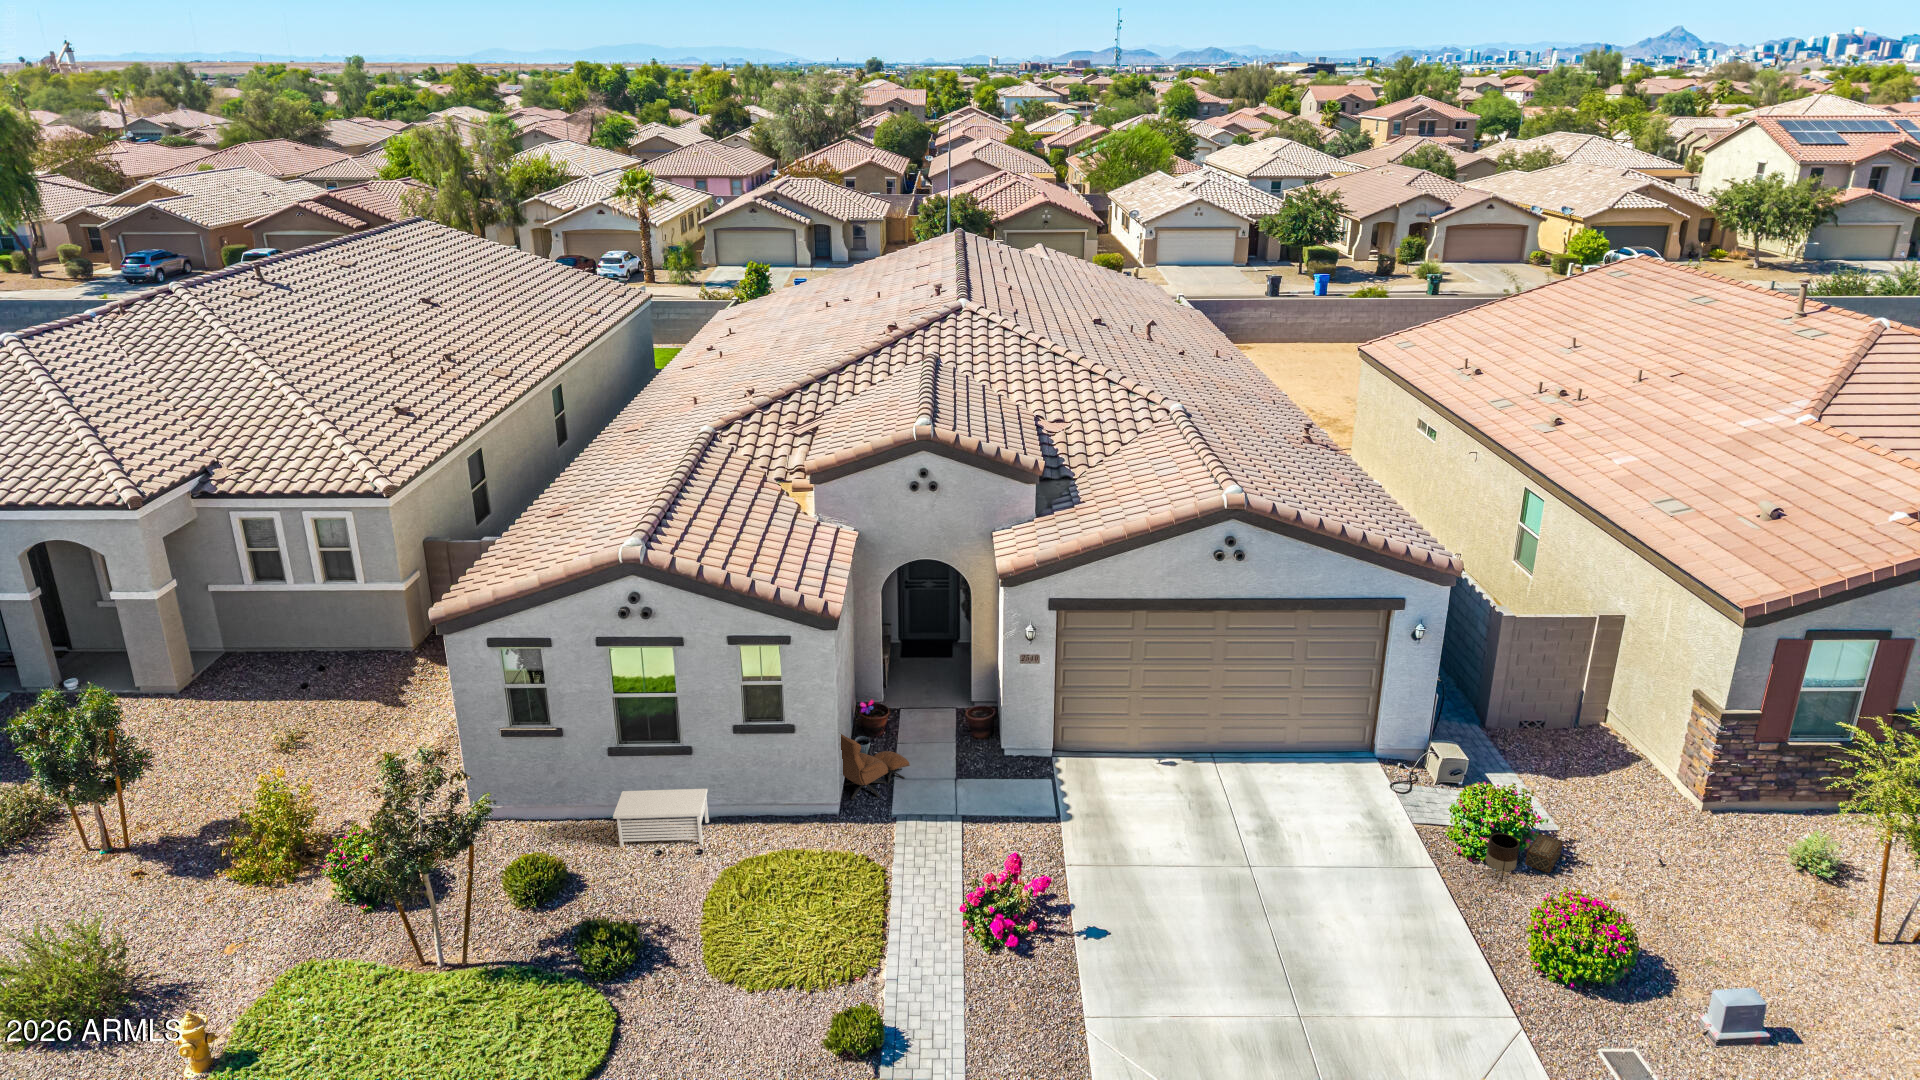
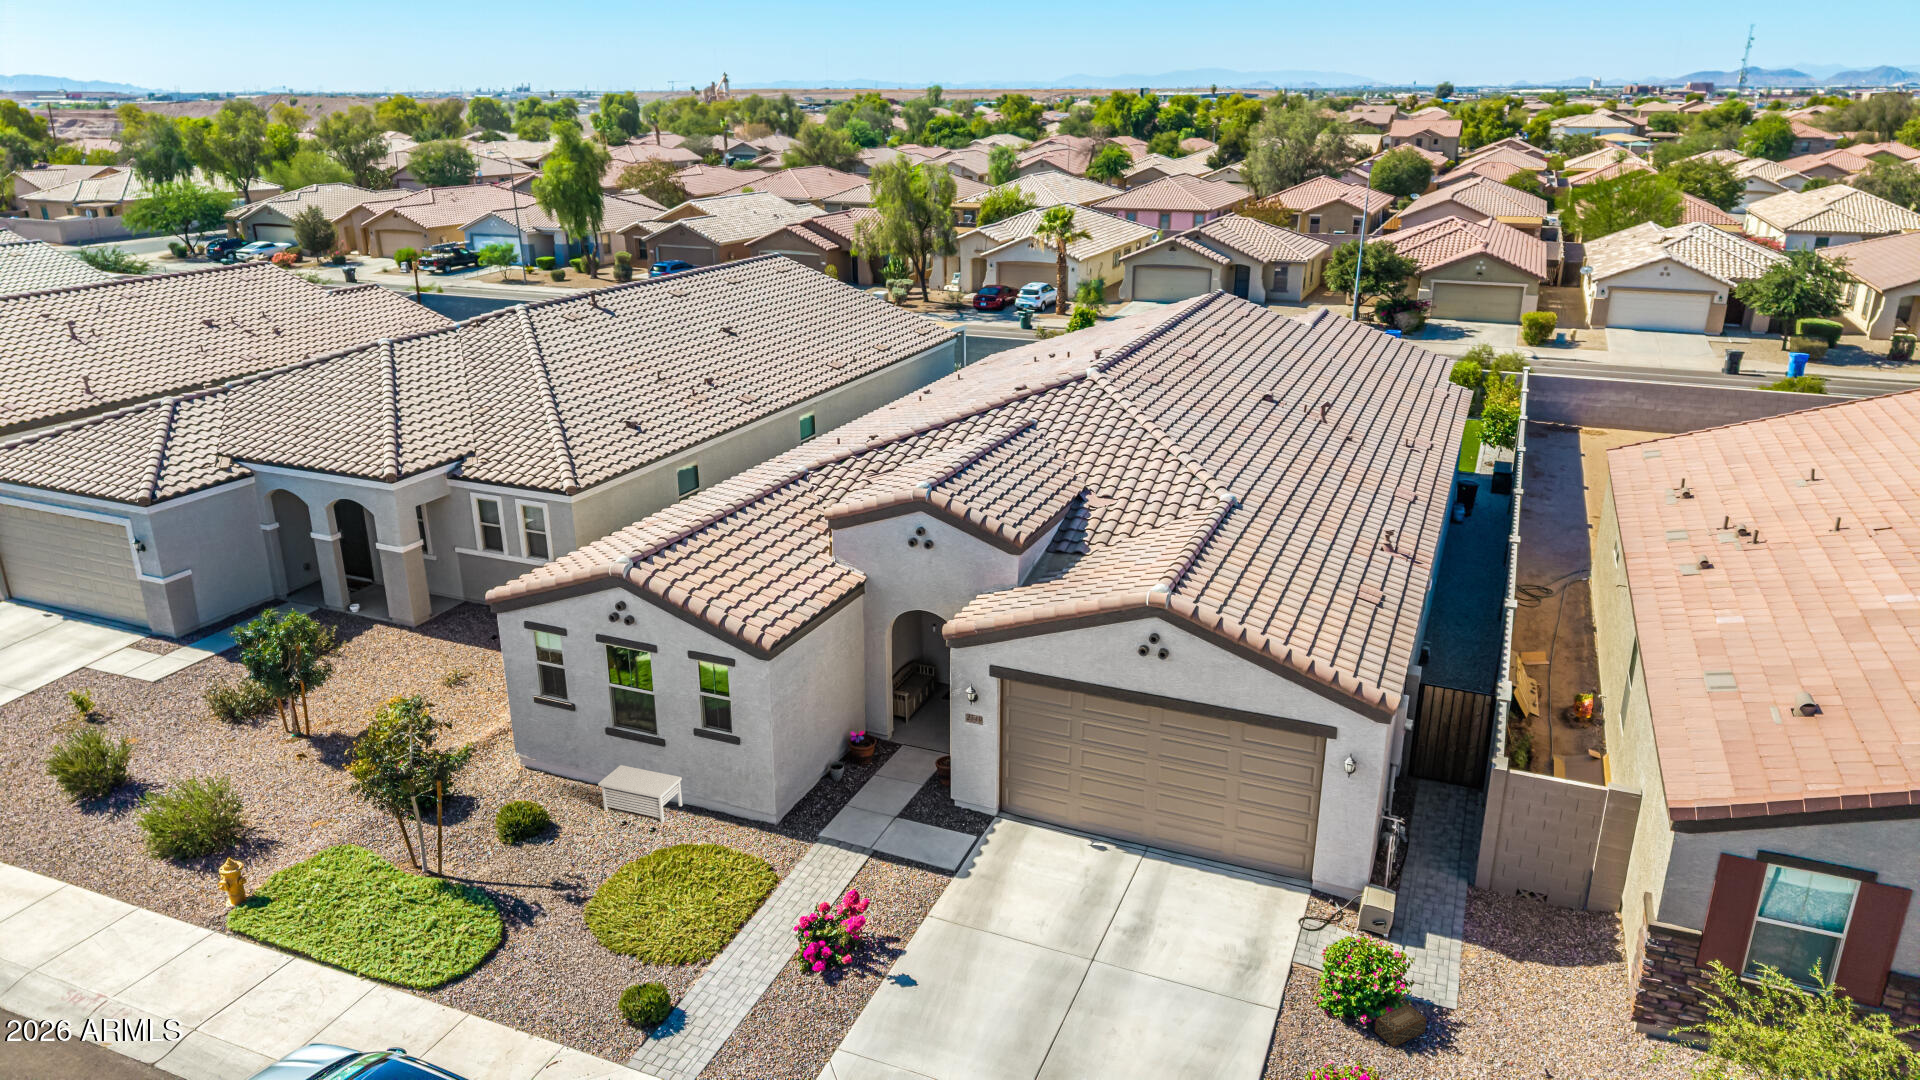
lounge chair: present [841,734,910,799] -> none [790,748,866,817]
planter: present [1484,833,1520,882] -> none [1324,990,1358,1042]

